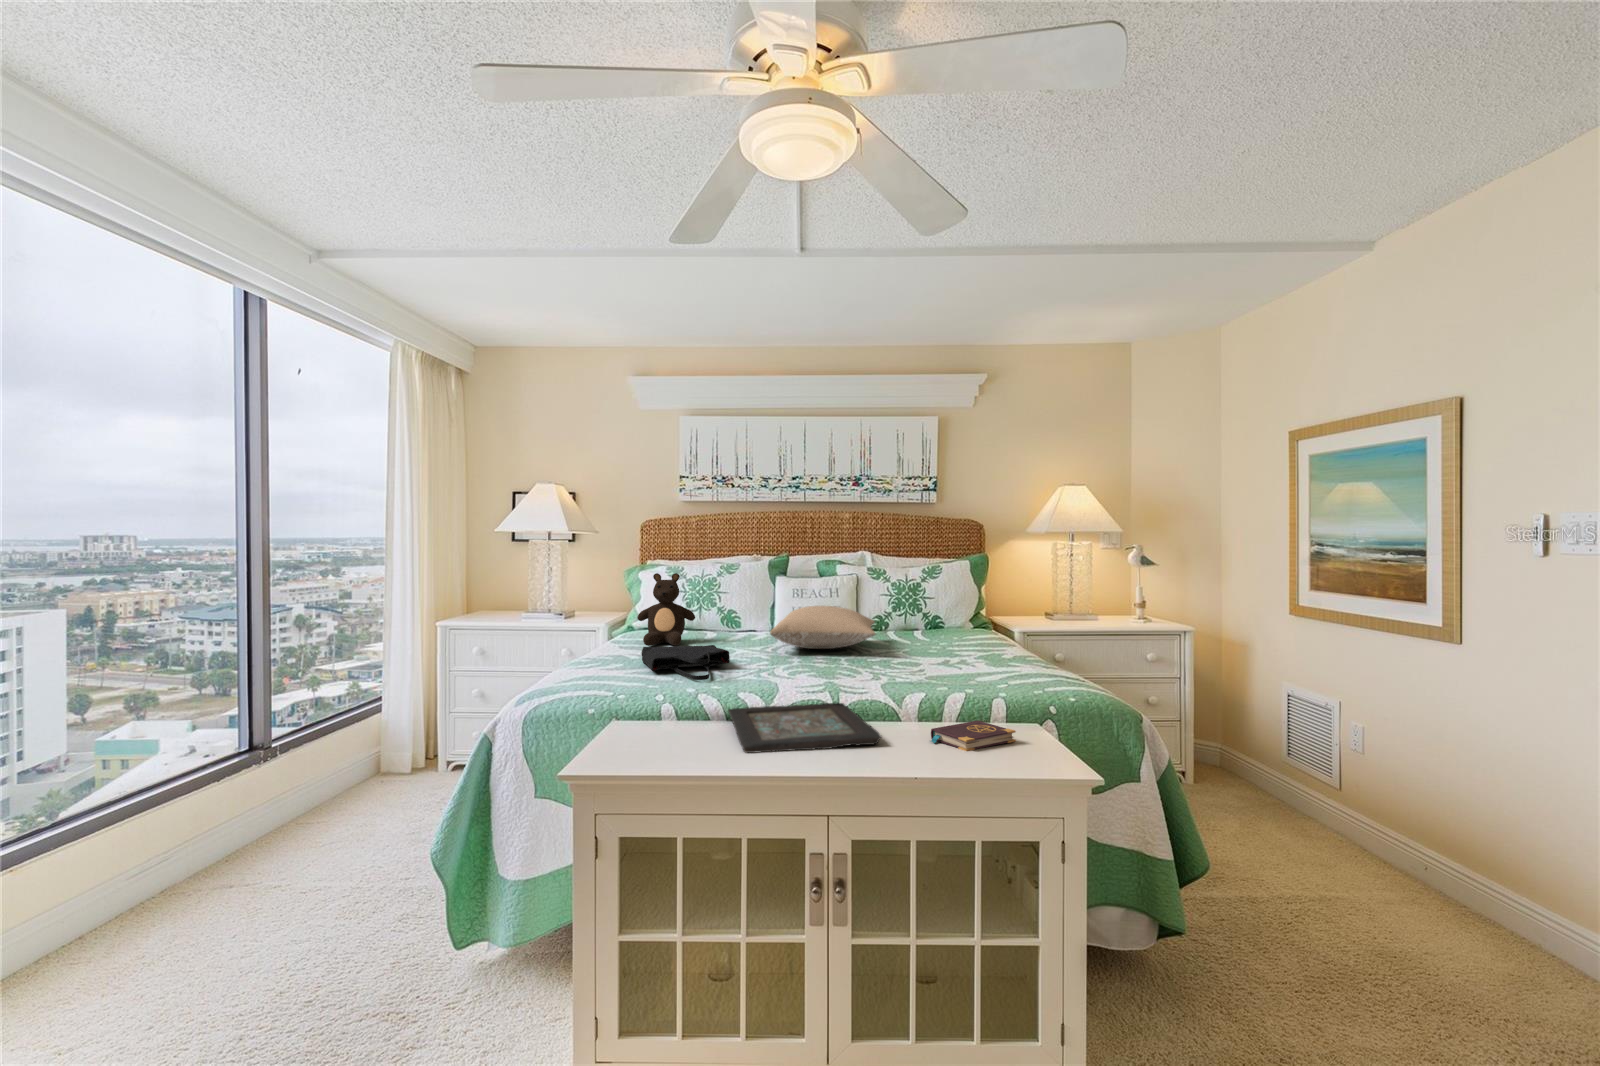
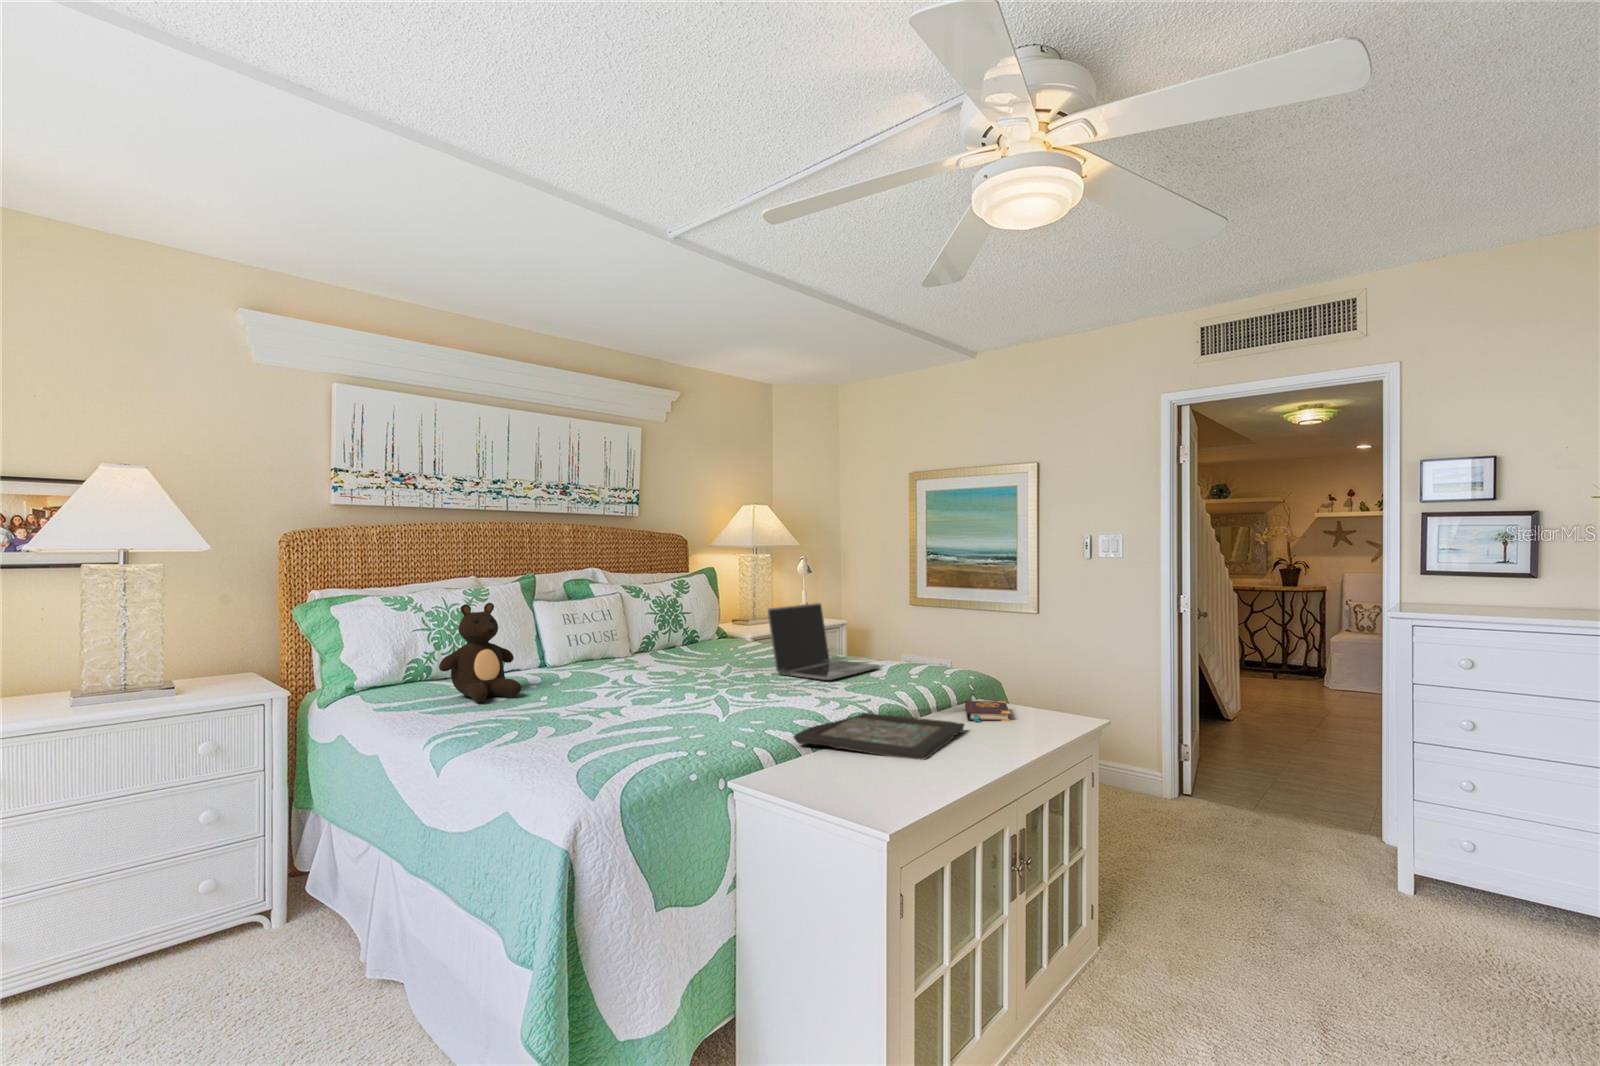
laptop: none [895,594,1012,675] -> present [767,603,879,680]
pillow: present [770,606,875,649] -> none [600,627,749,675]
tote bag: present [642,645,730,680] -> none [552,684,696,721]

